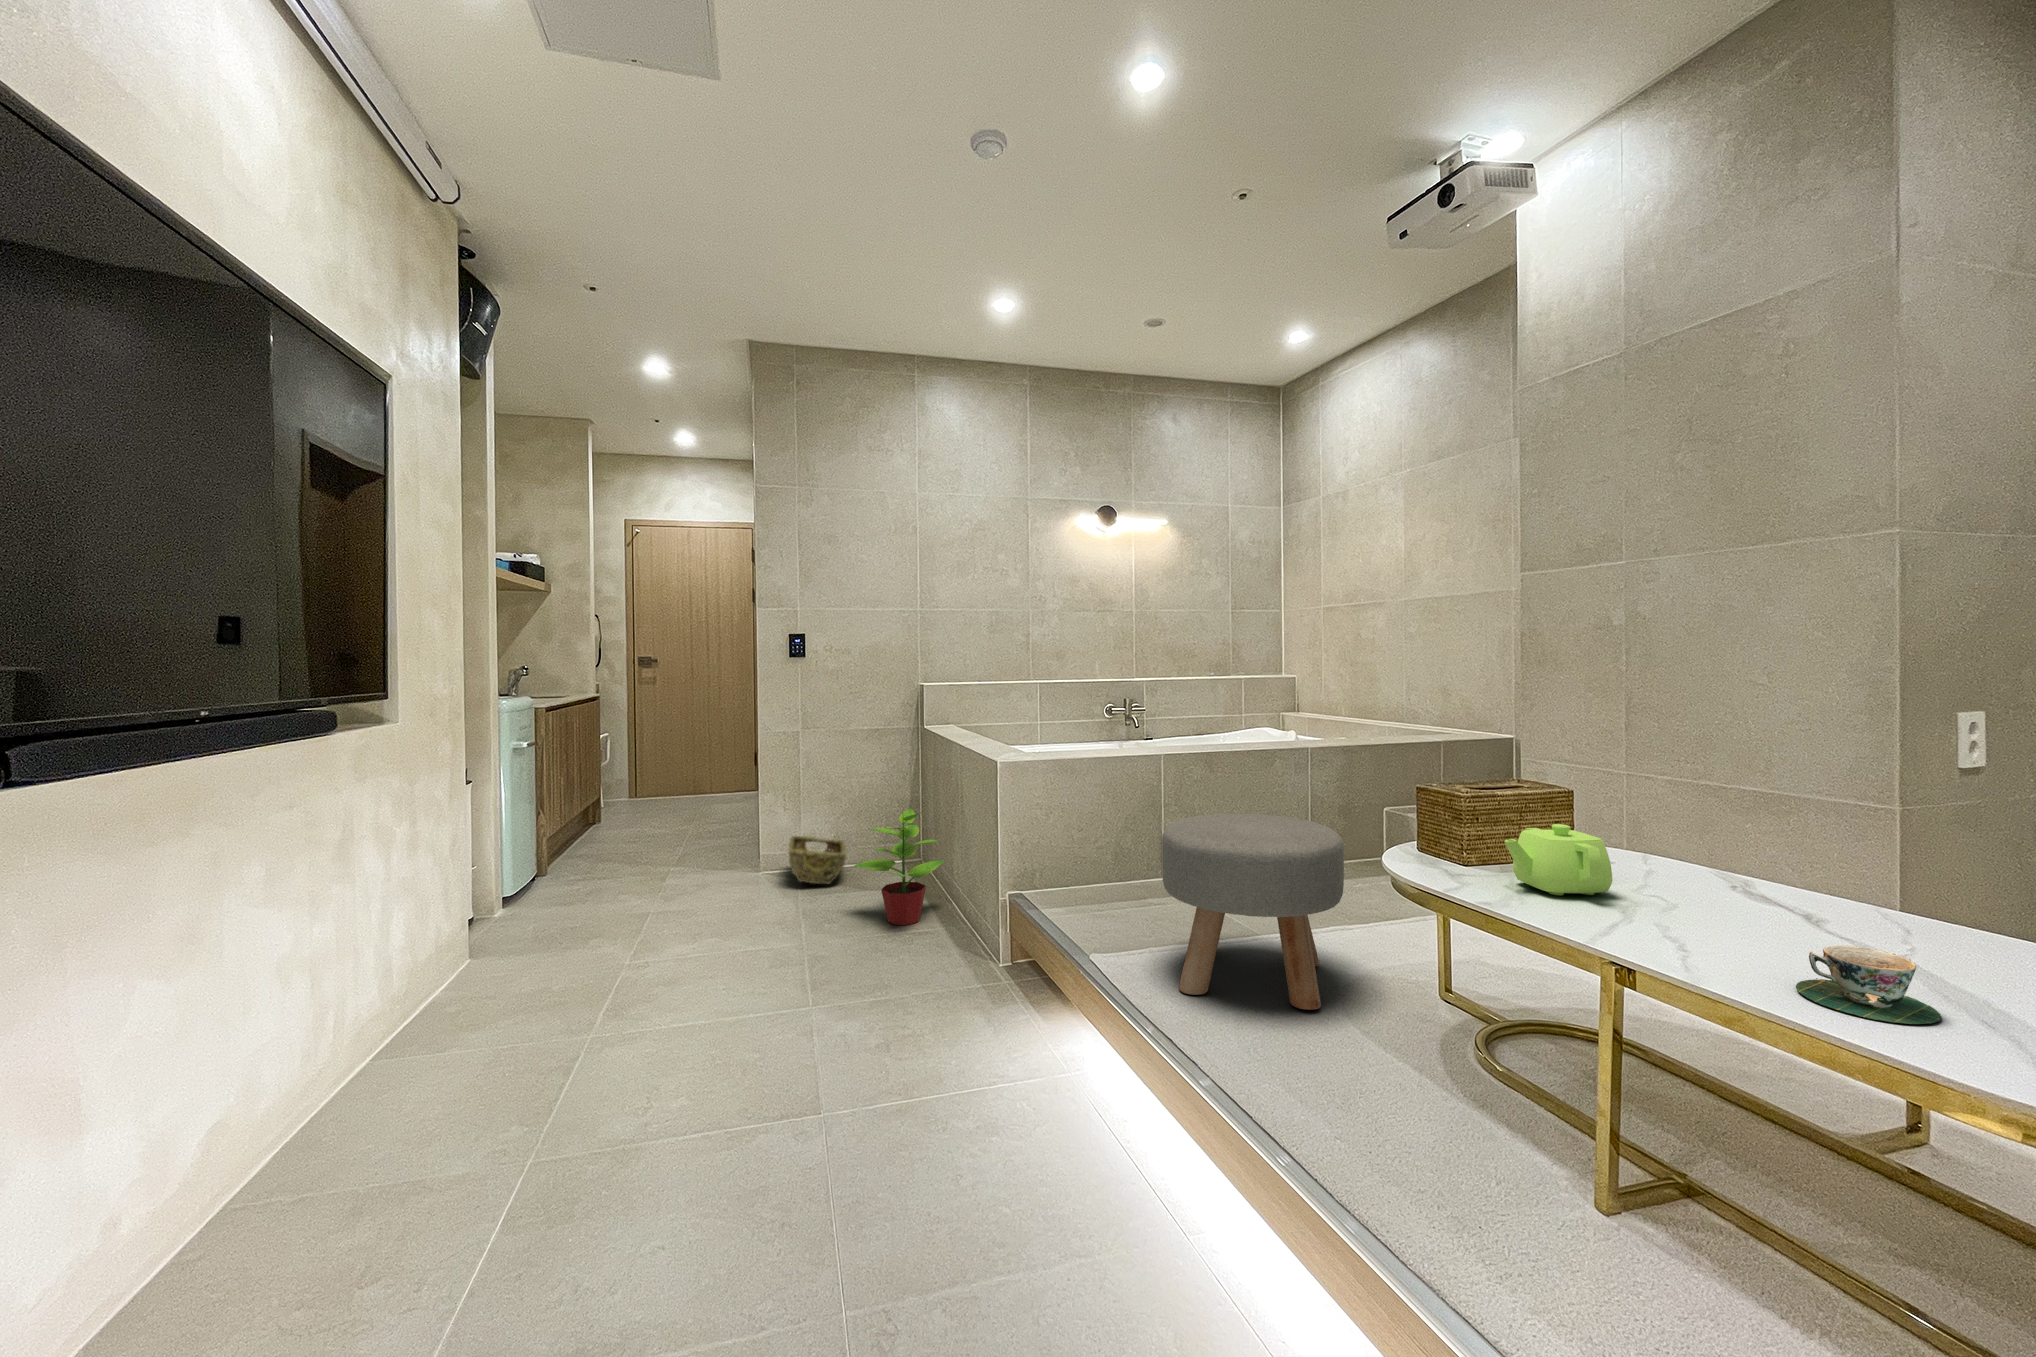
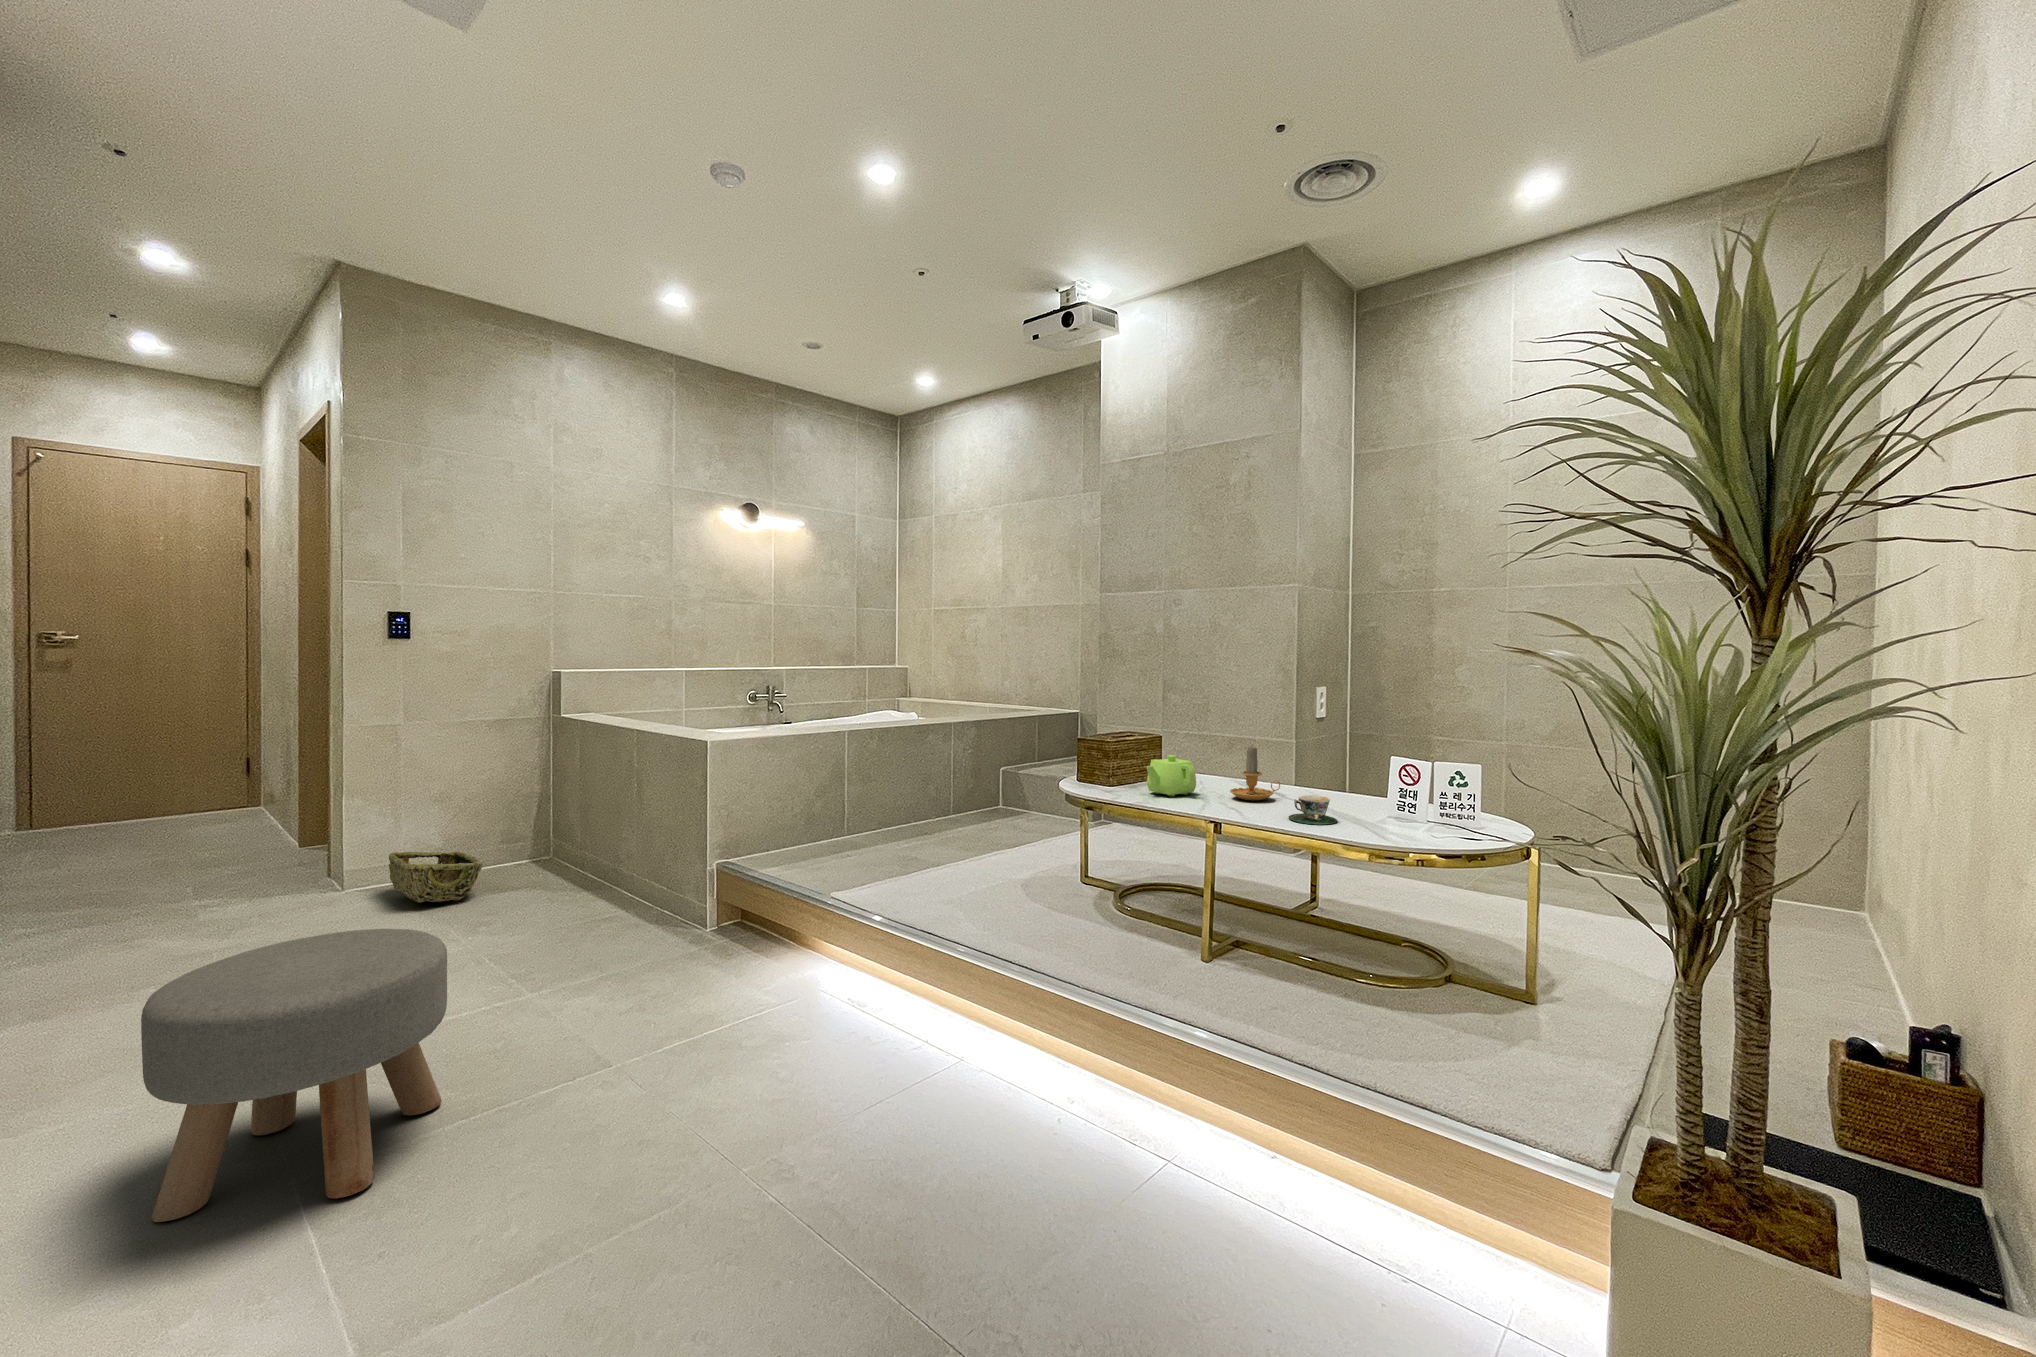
potted plant: present [854,809,944,925] -> none [522,799,632,923]
ottoman: present [1162,813,1344,1010] -> present [141,929,447,1222]
candle: none [1682,821,1810,930] -> present [1230,747,1280,801]

